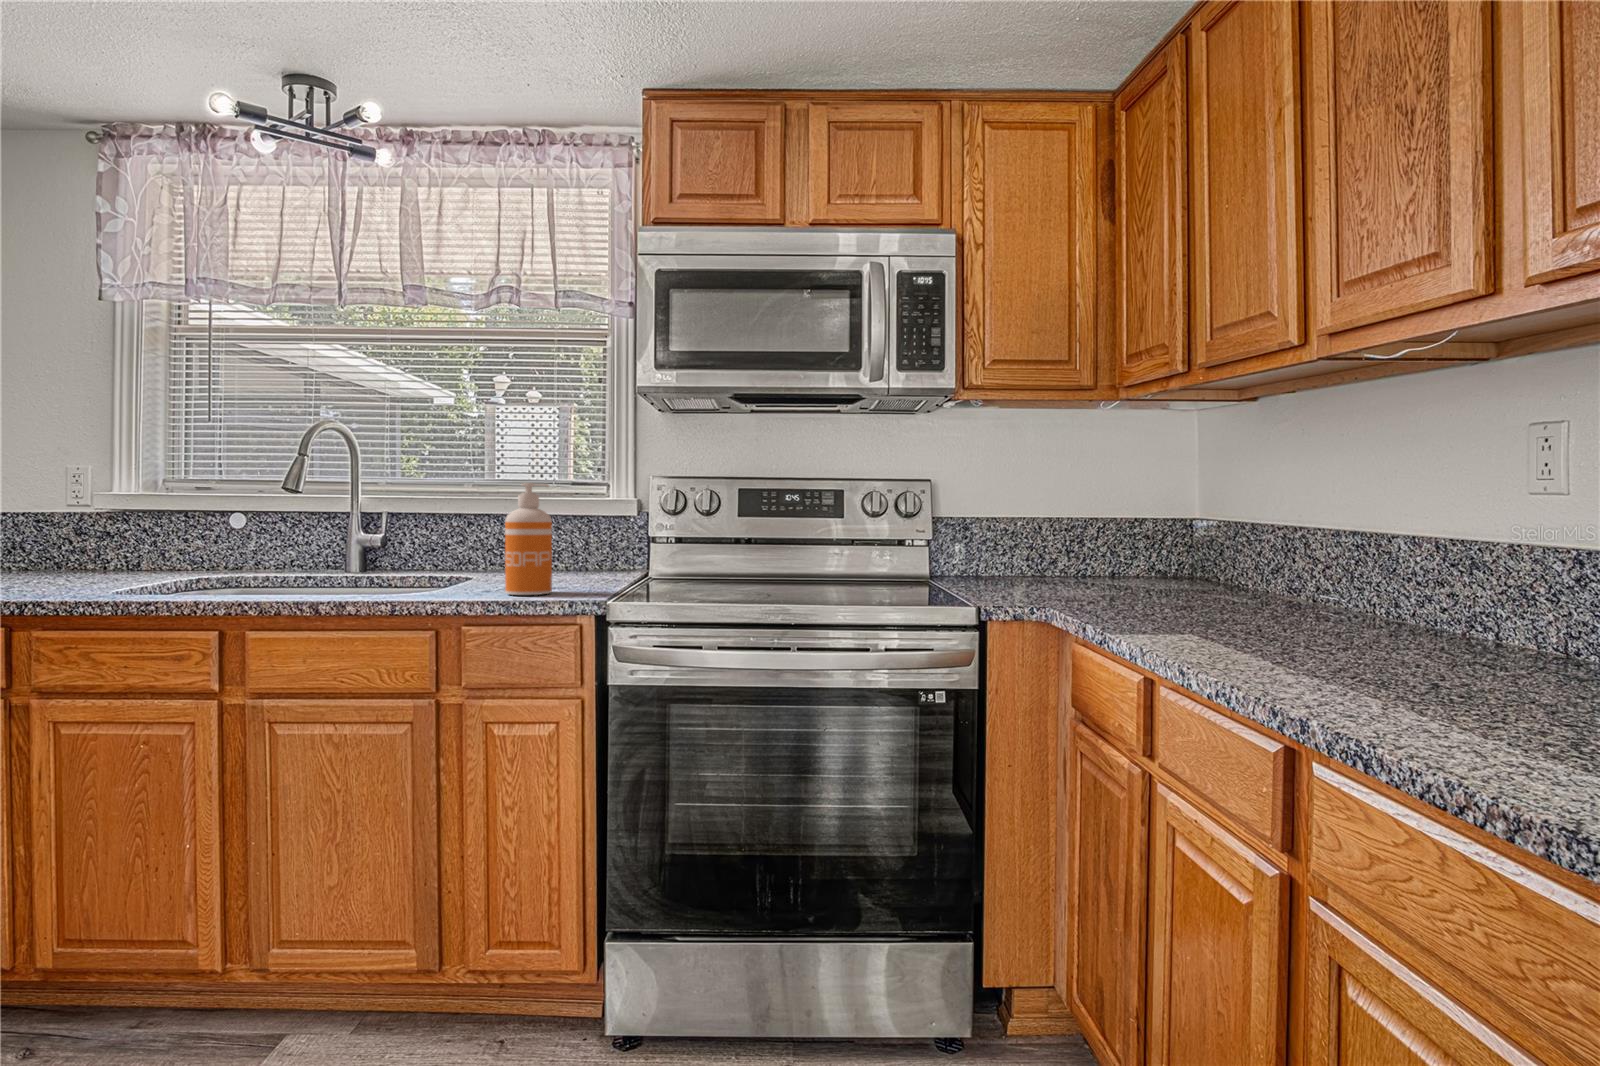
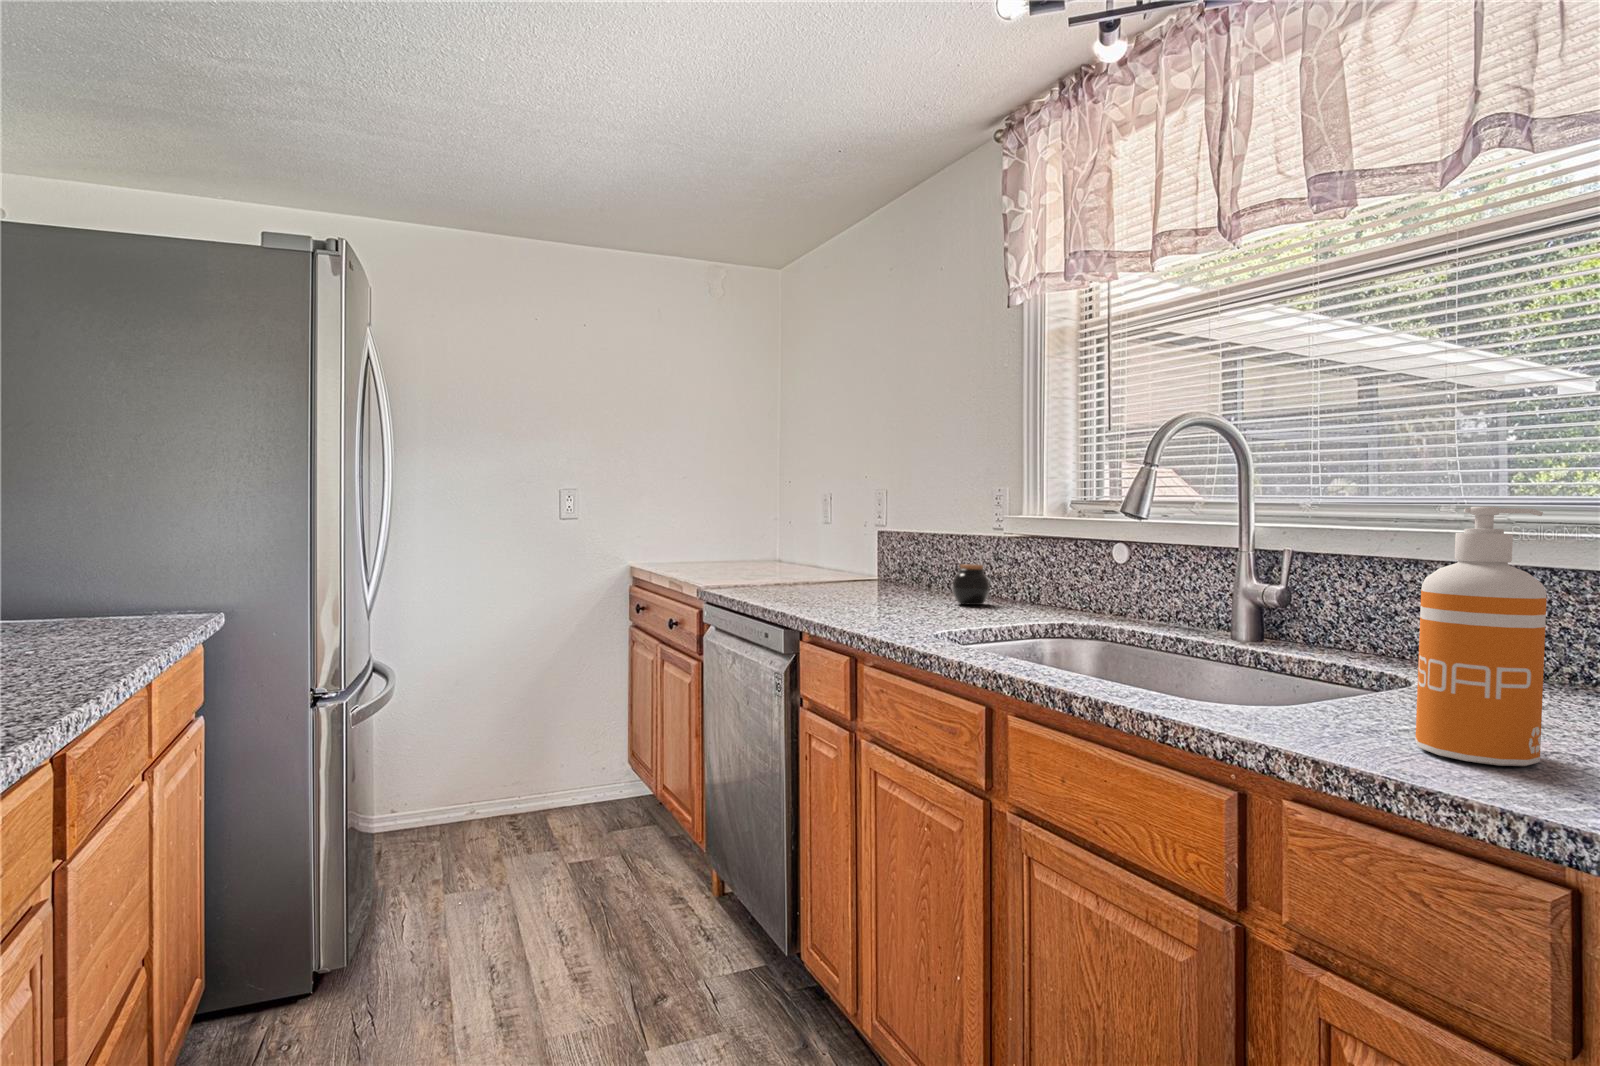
jar: none [40,538,86,577] -> present [952,564,990,605]

